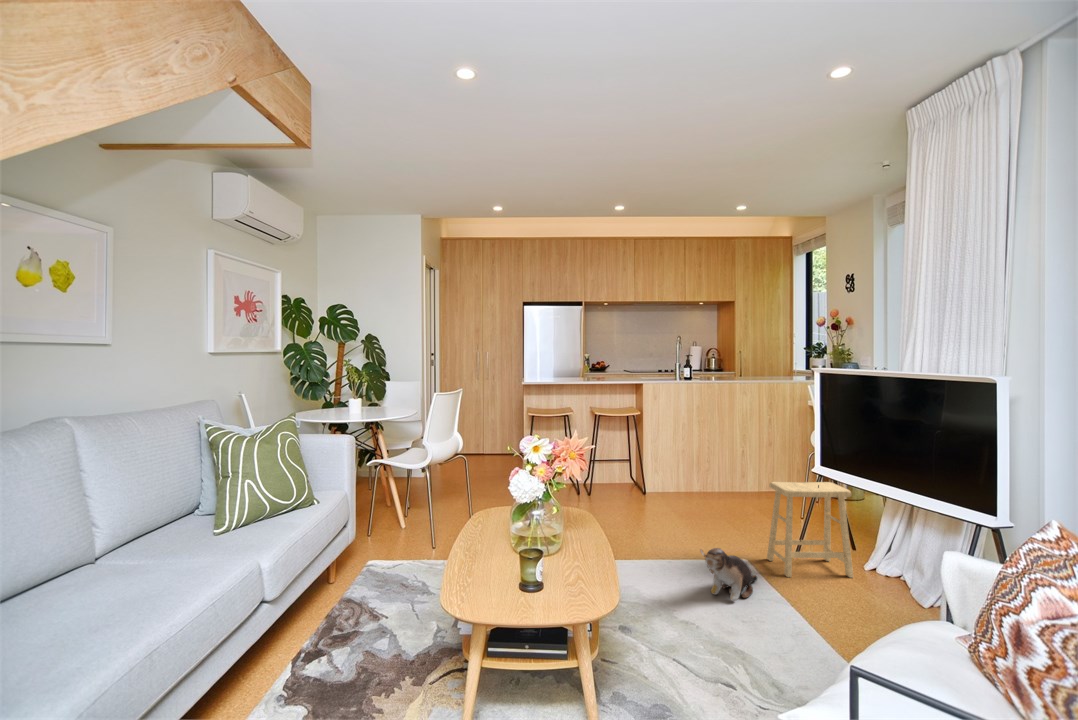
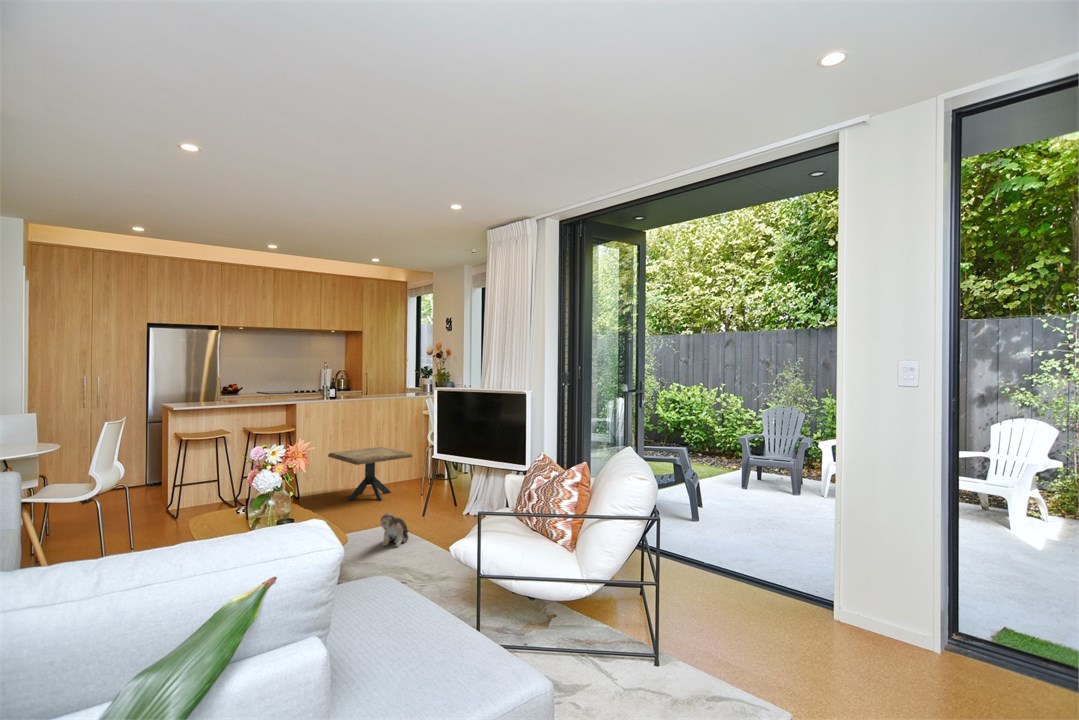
side table: none [677,443,783,515] -> present [328,447,412,501]
footstool: present [767,482,853,578] -> none [410,462,460,527]

